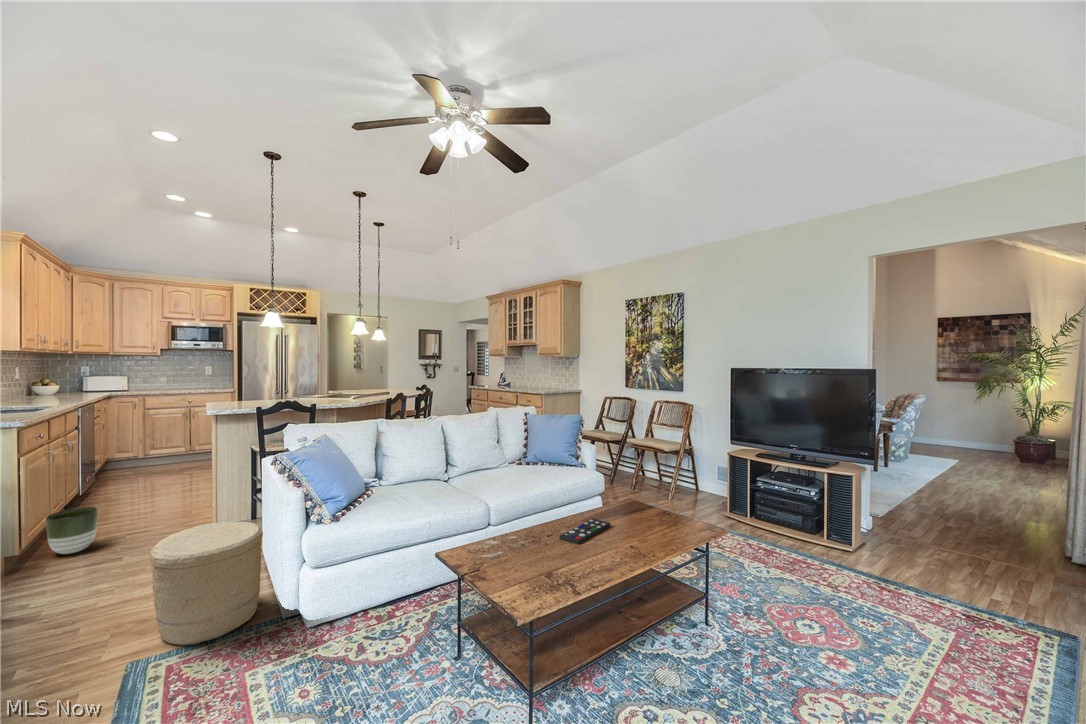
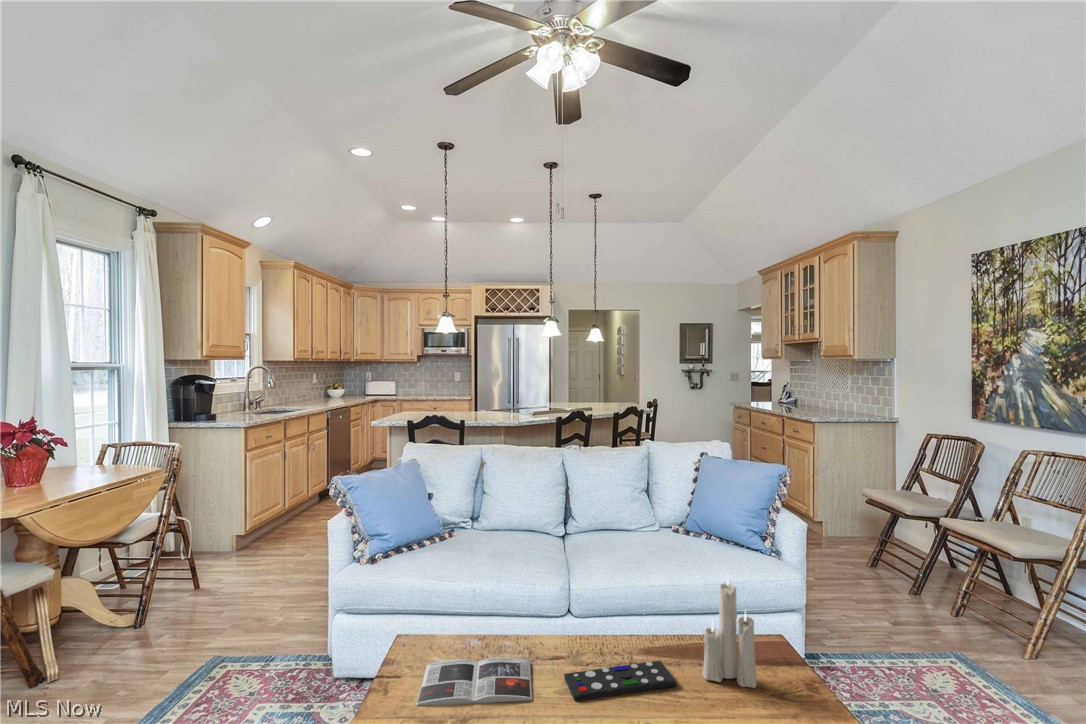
candle: none [614,460,639,520] -> present [702,576,757,688]
planter: present [46,507,97,554] -> none [268,500,303,539]
woven basket: present [150,522,263,645] -> none [230,539,332,659]
magazine: none [478,537,560,573] -> present [416,657,533,706]

